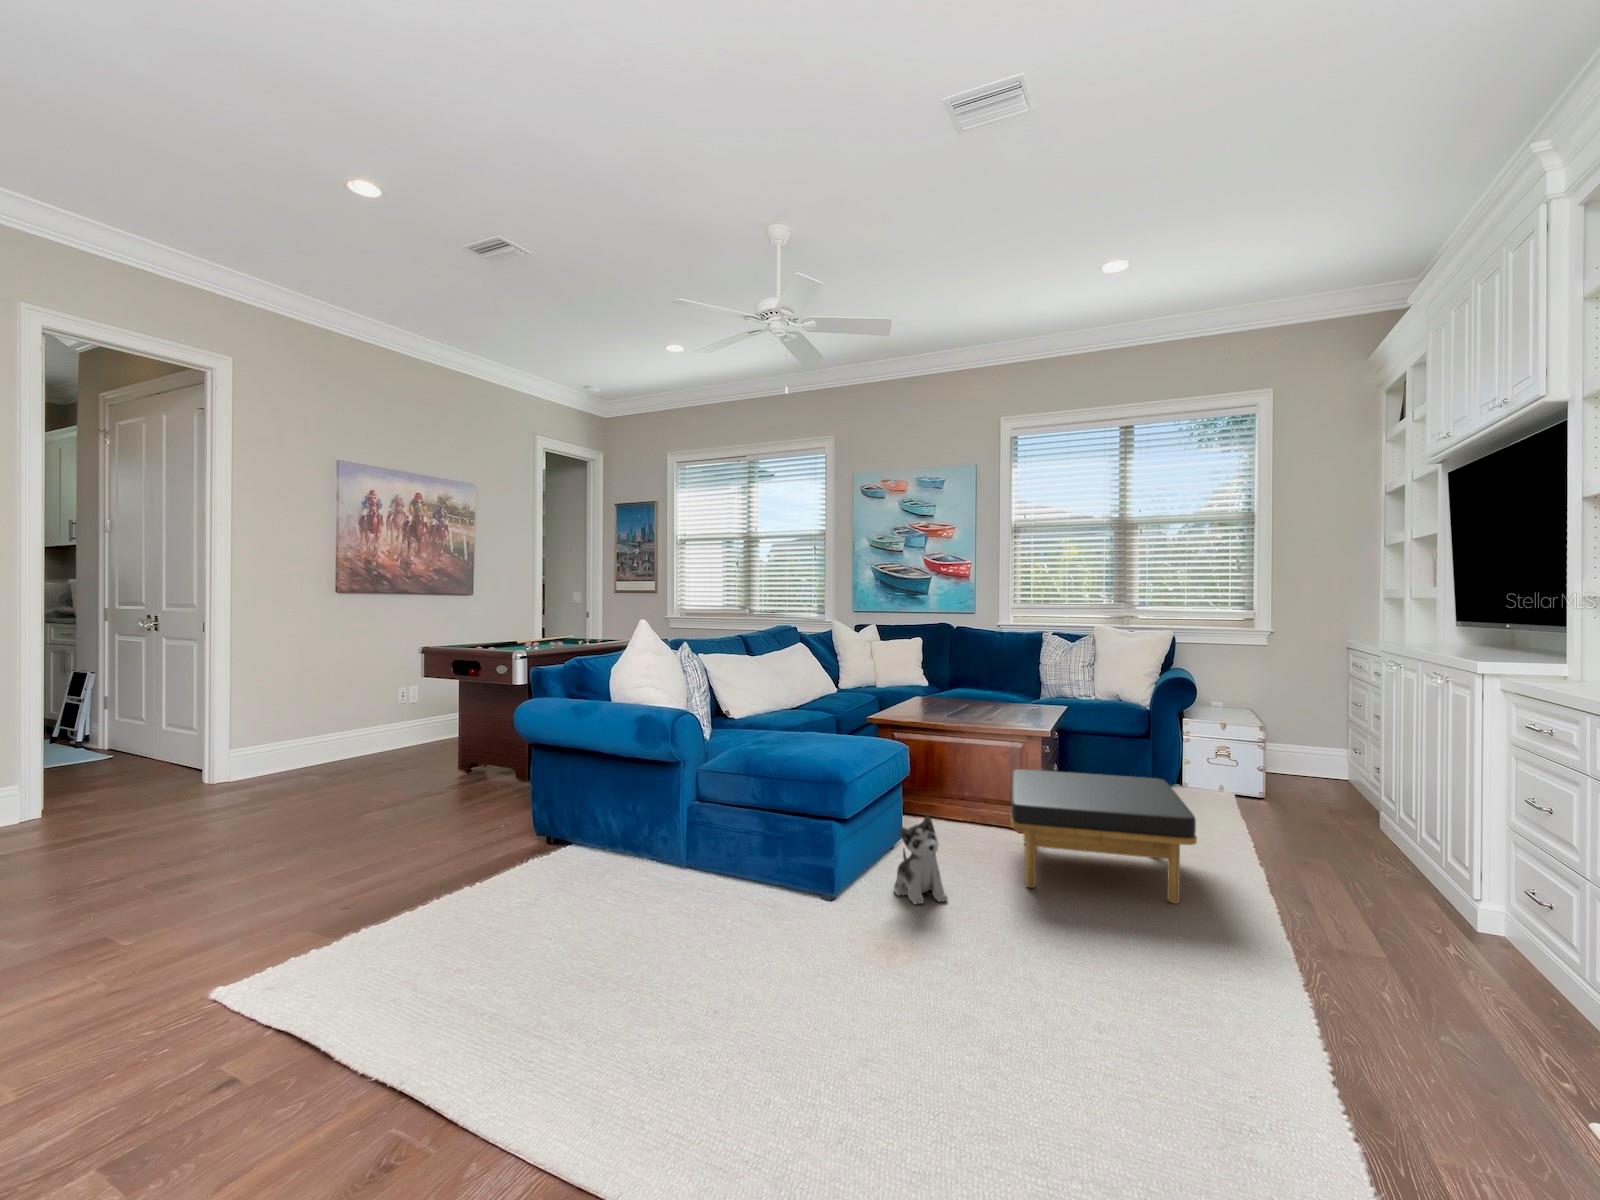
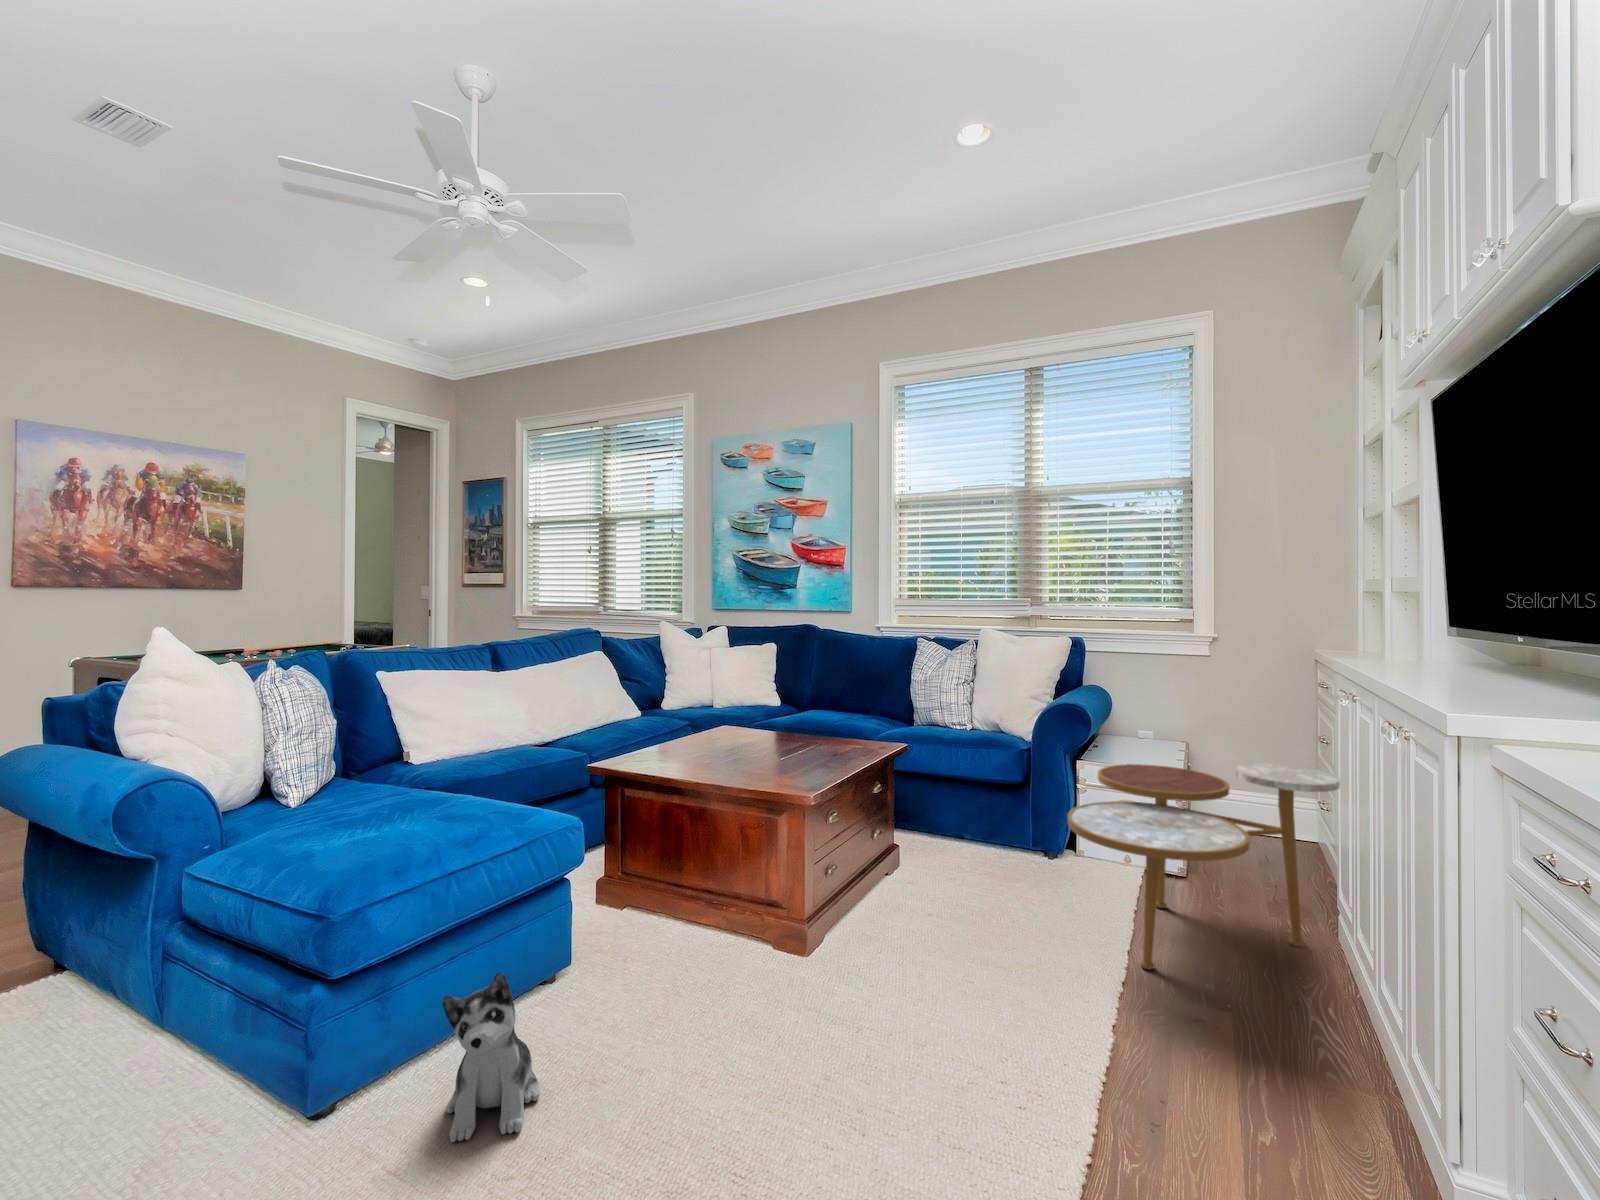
side table: none [1203,714,1382,841] -> present [1068,764,1340,969]
ottoman: present [1011,769,1197,904] -> none [666,856,981,1144]

